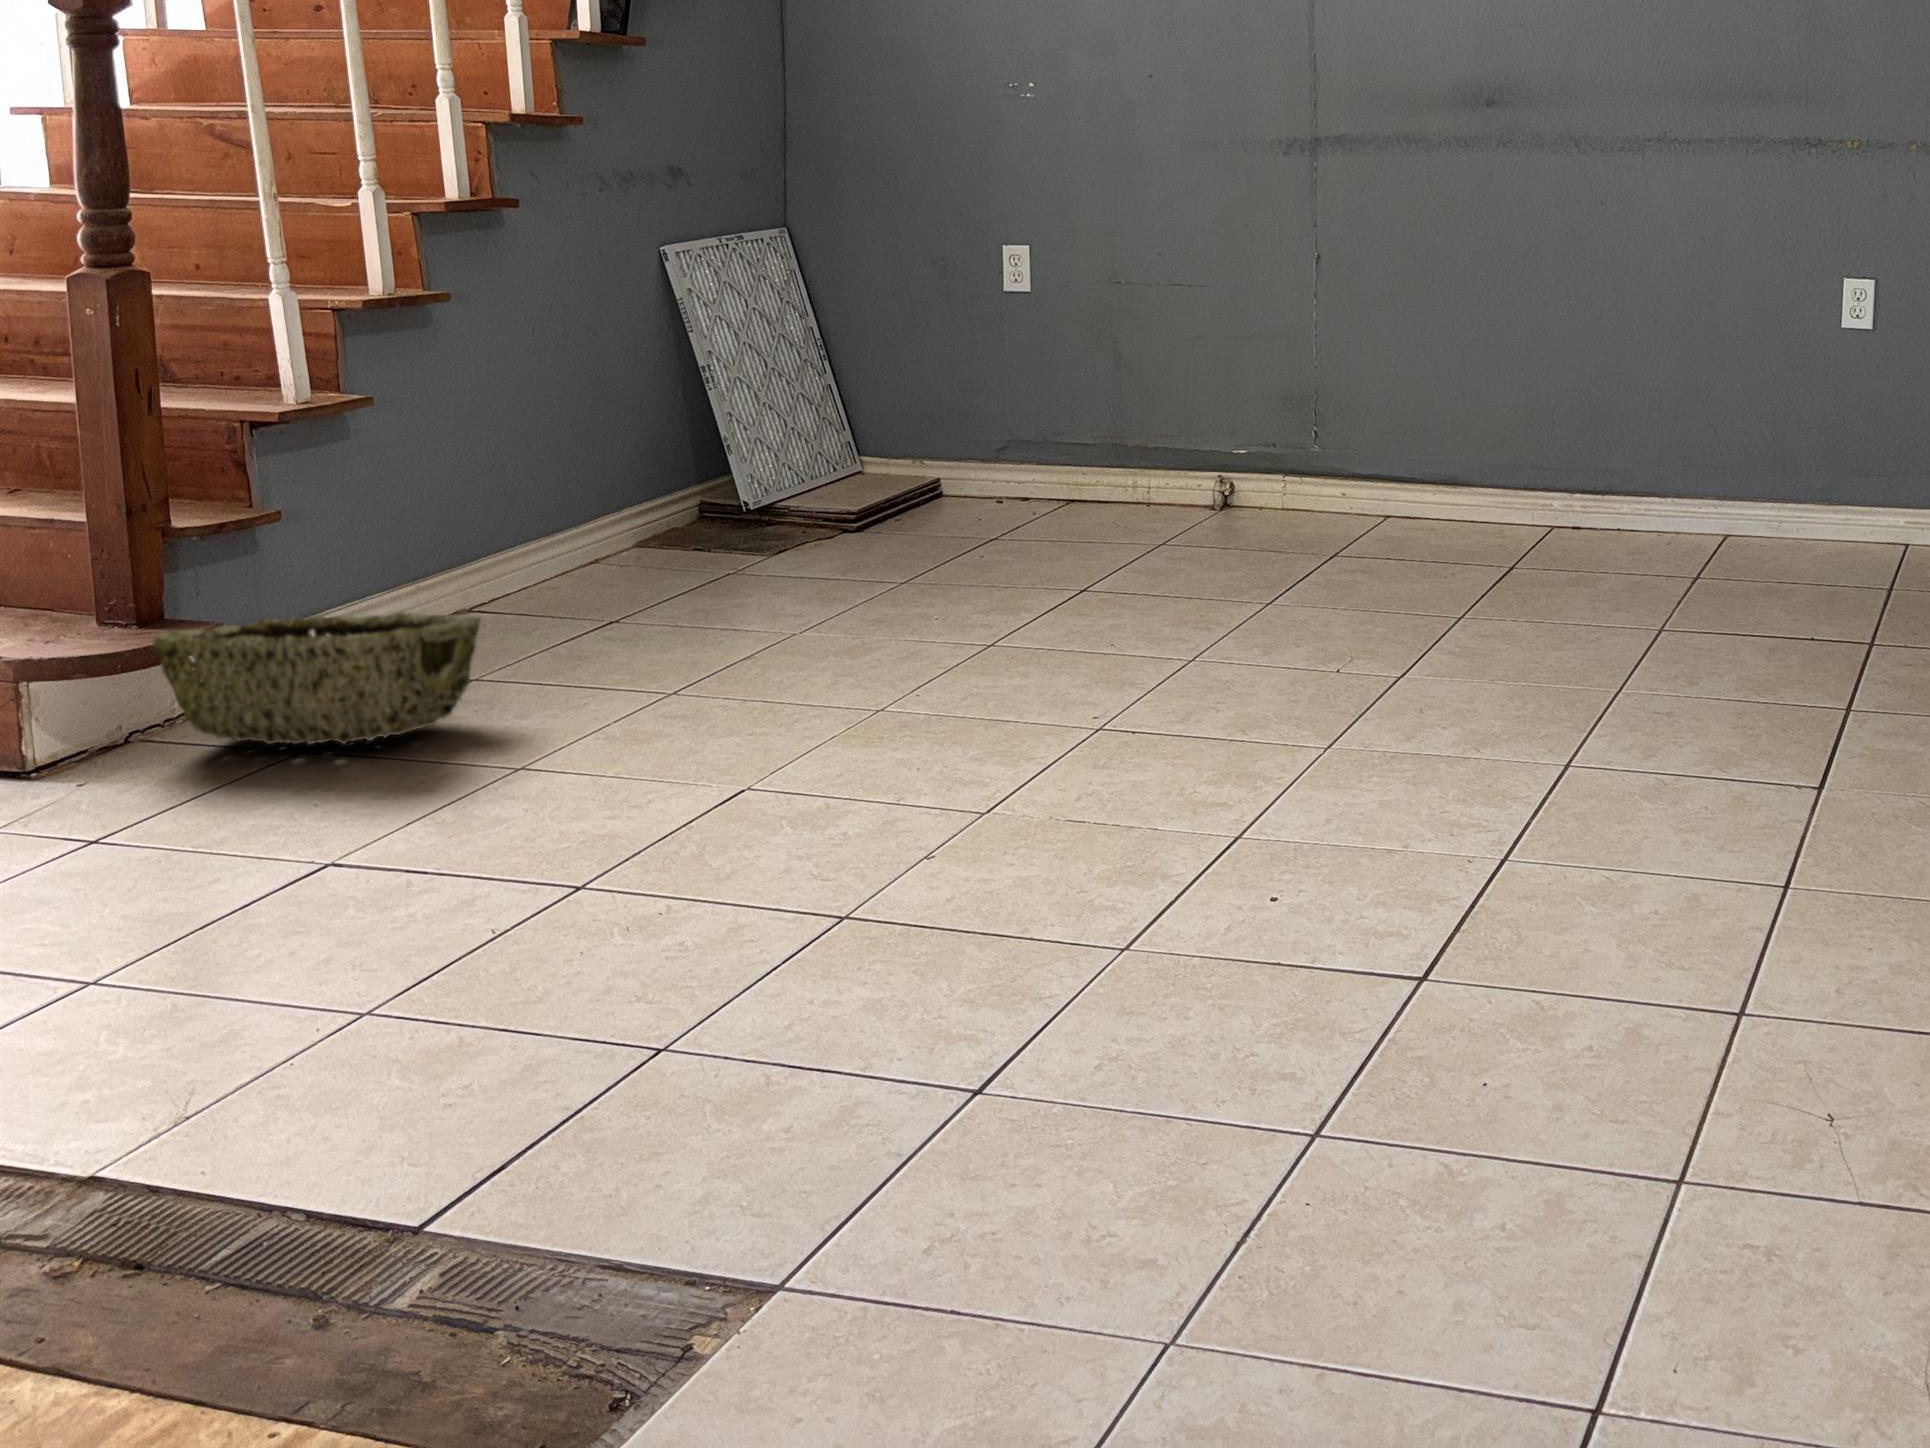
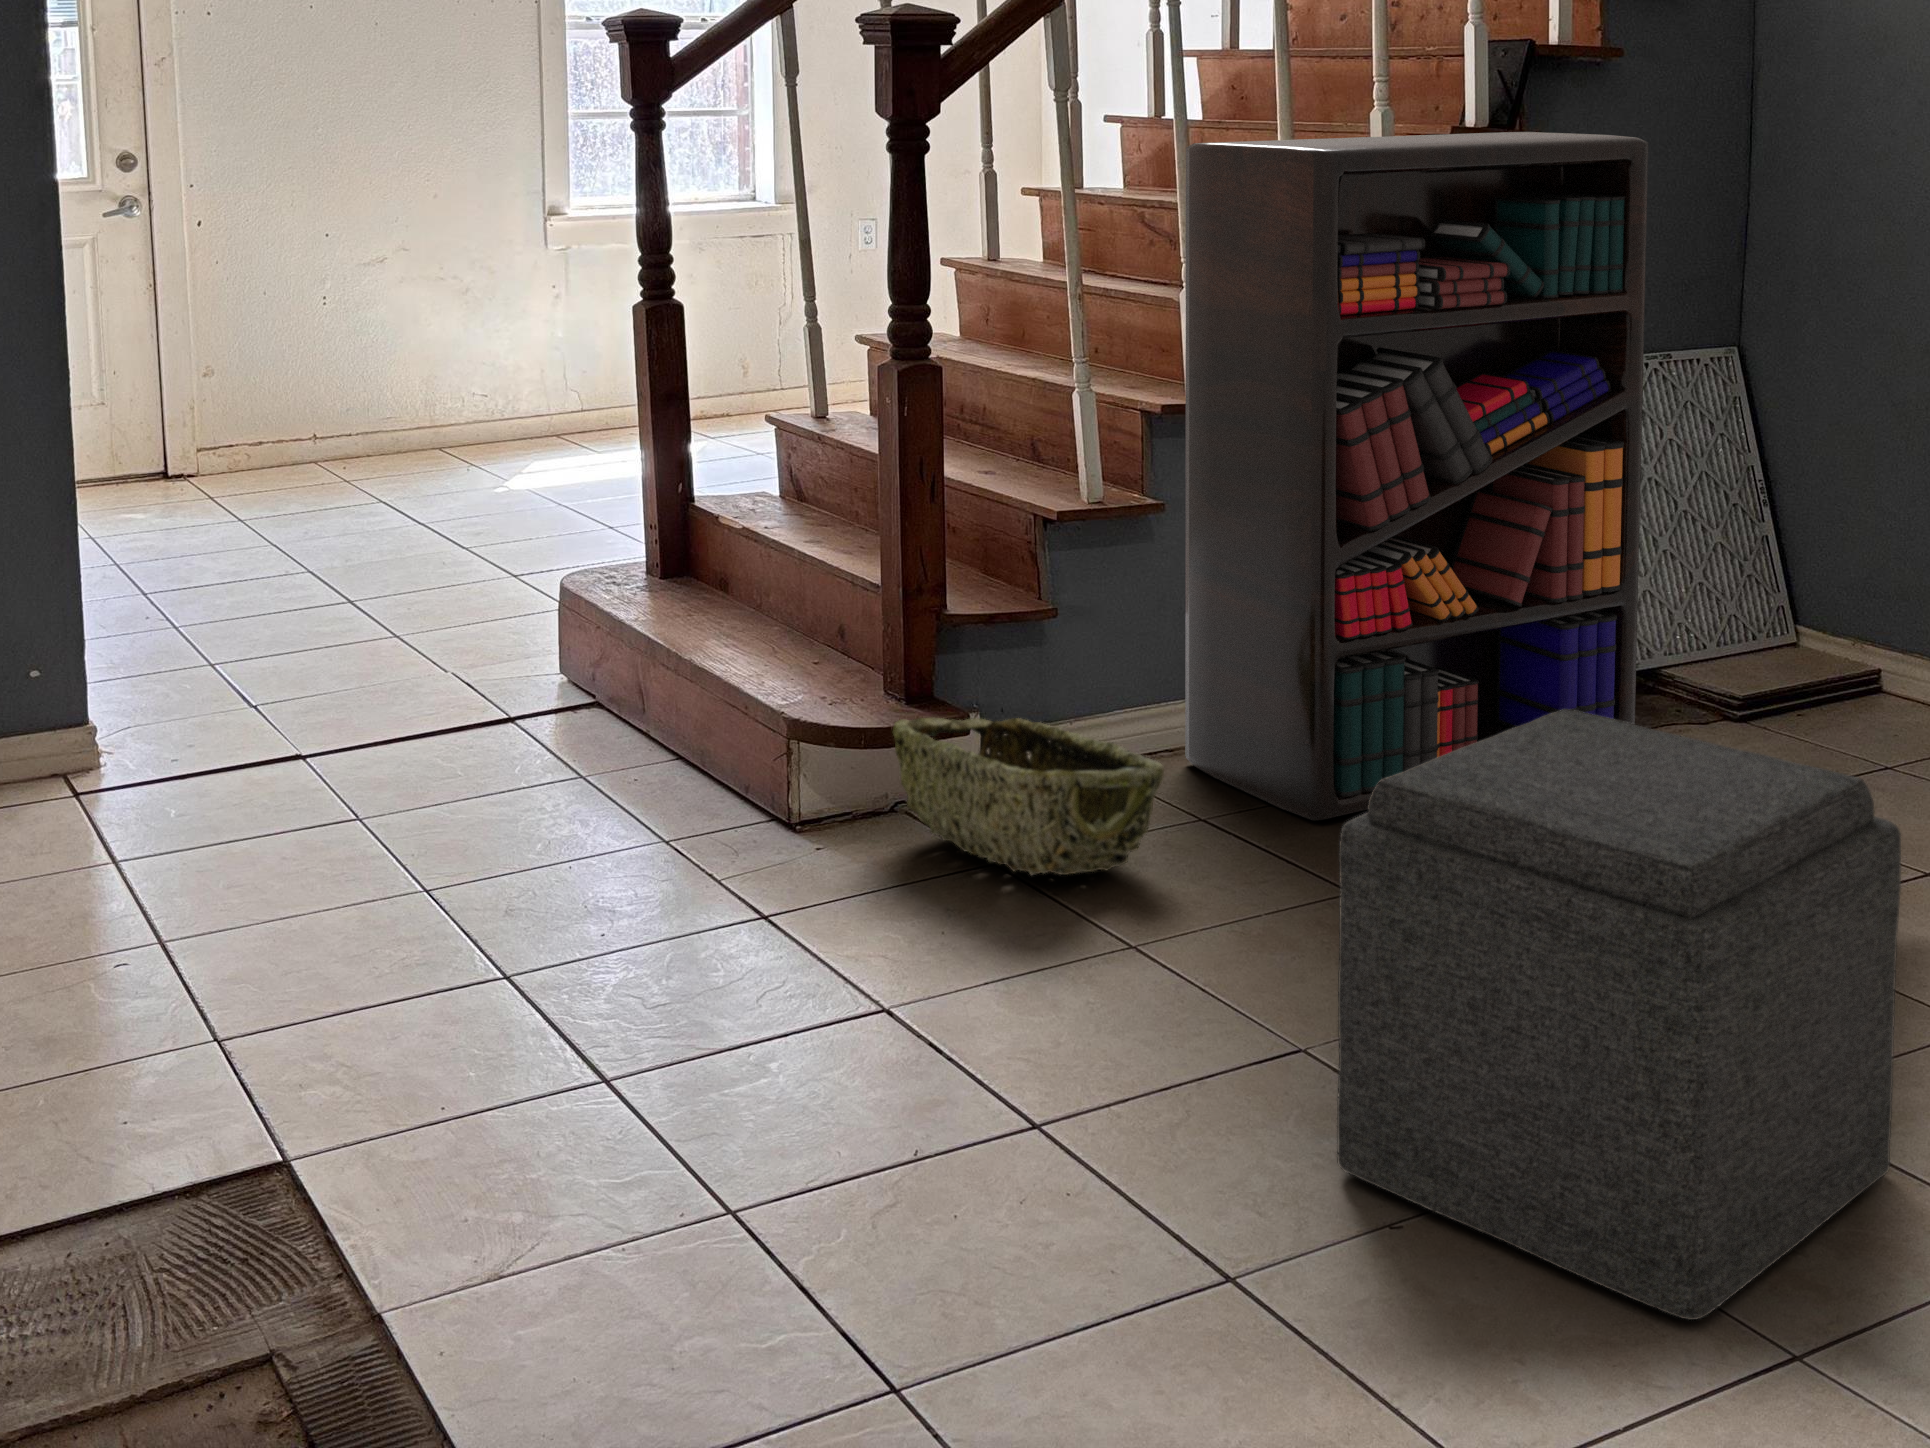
bookshelf: none [365,37,799,657] -> present [1185,132,1648,821]
ottoman: none [849,453,1212,826] -> present [1337,709,1901,1320]

